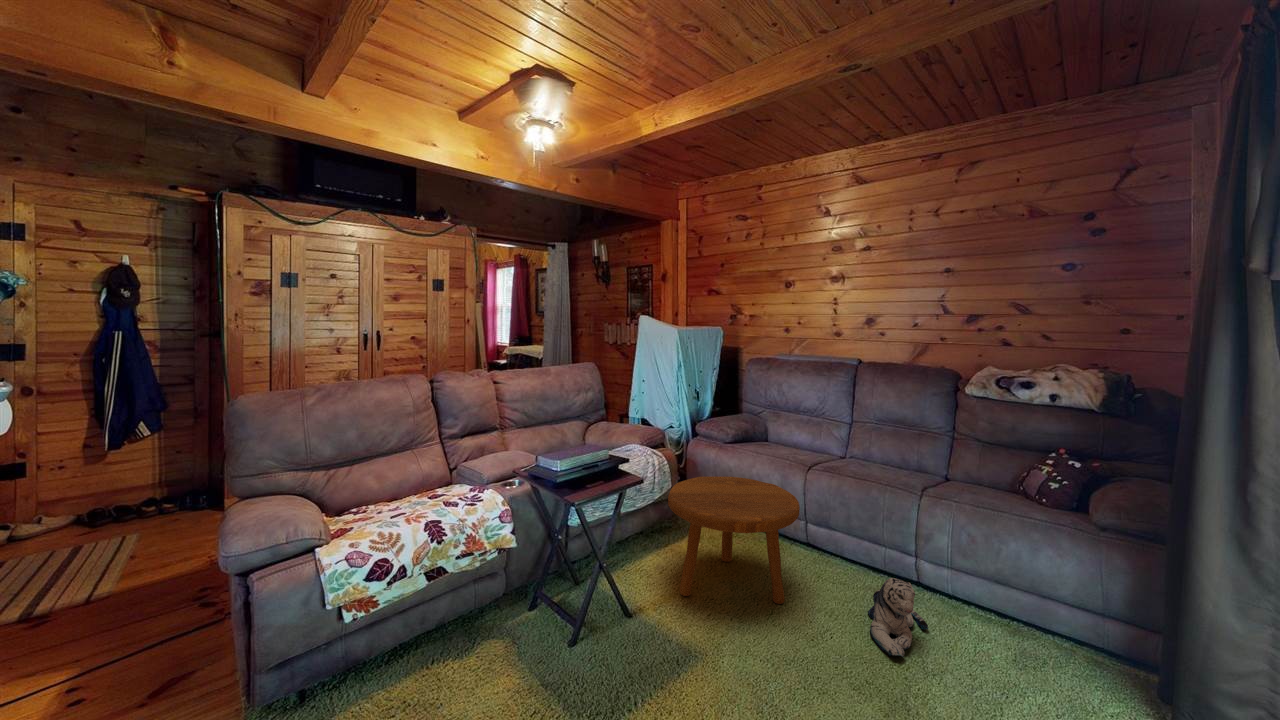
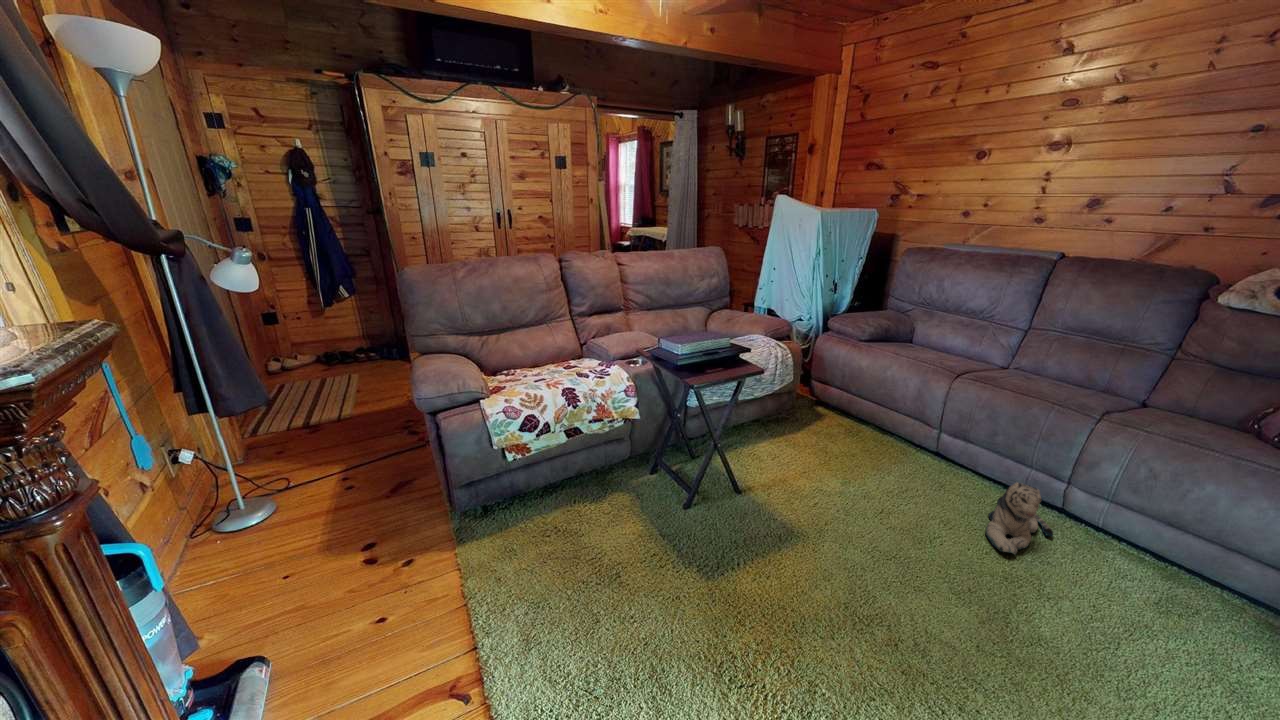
footstool: present [668,477,800,604] -> none [787,370,928,497]

